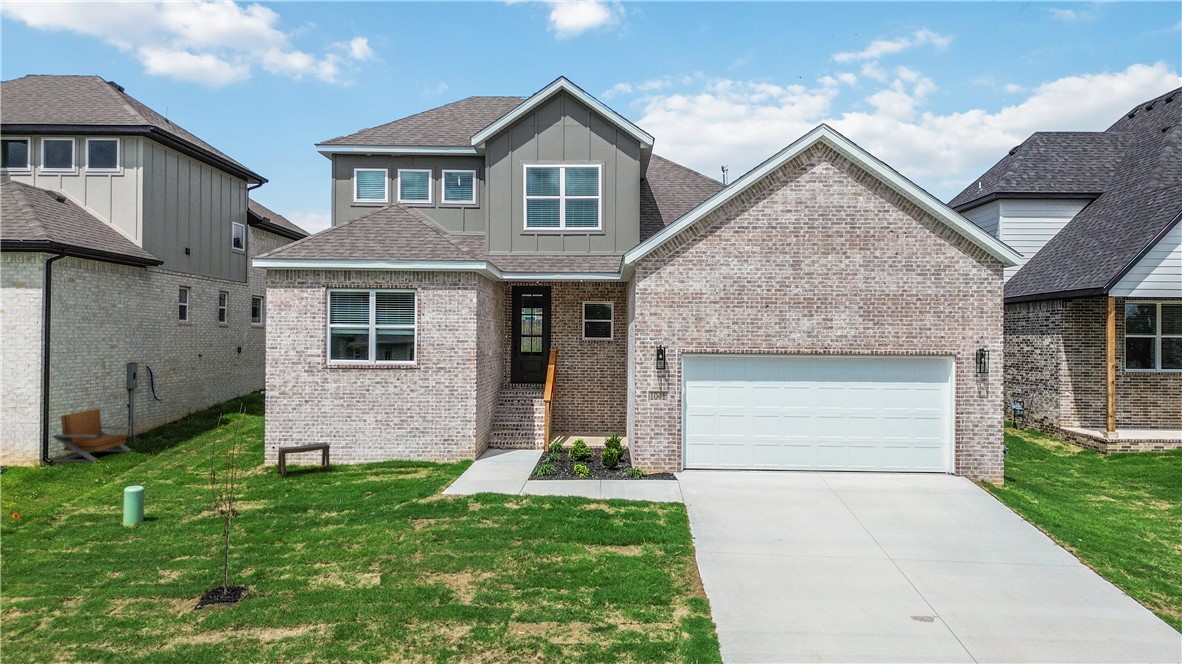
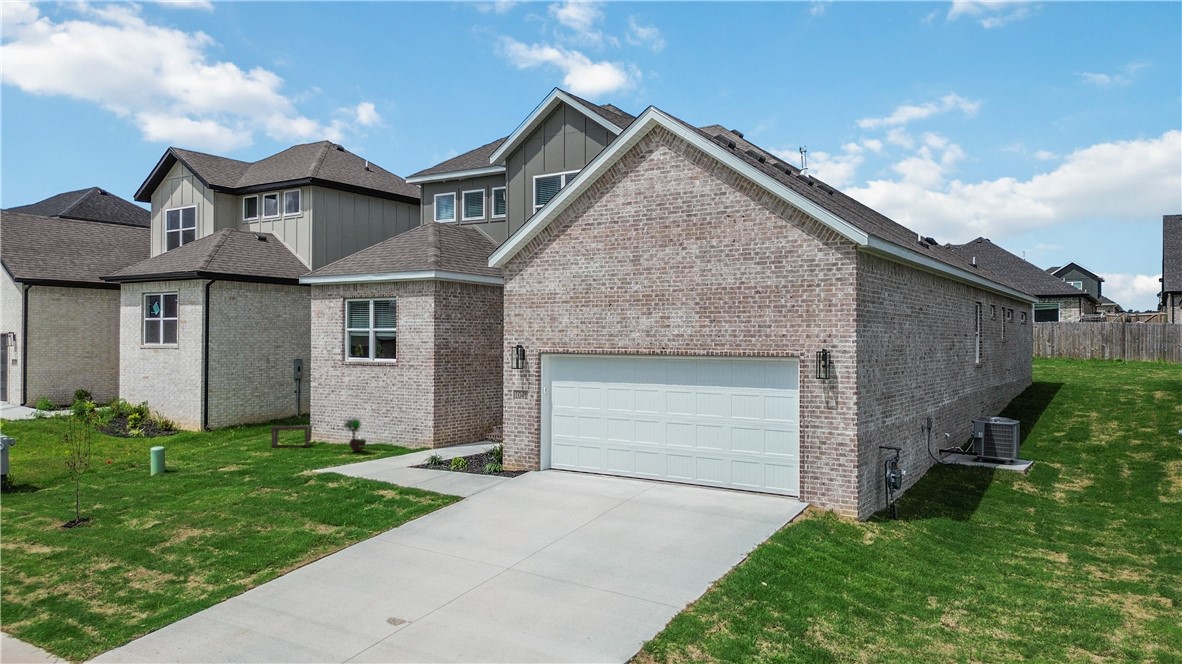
lounge chair: present [53,409,131,462] -> none [182,394,233,431]
potted tree: none [394,427,420,469] -> present [344,418,366,451]

